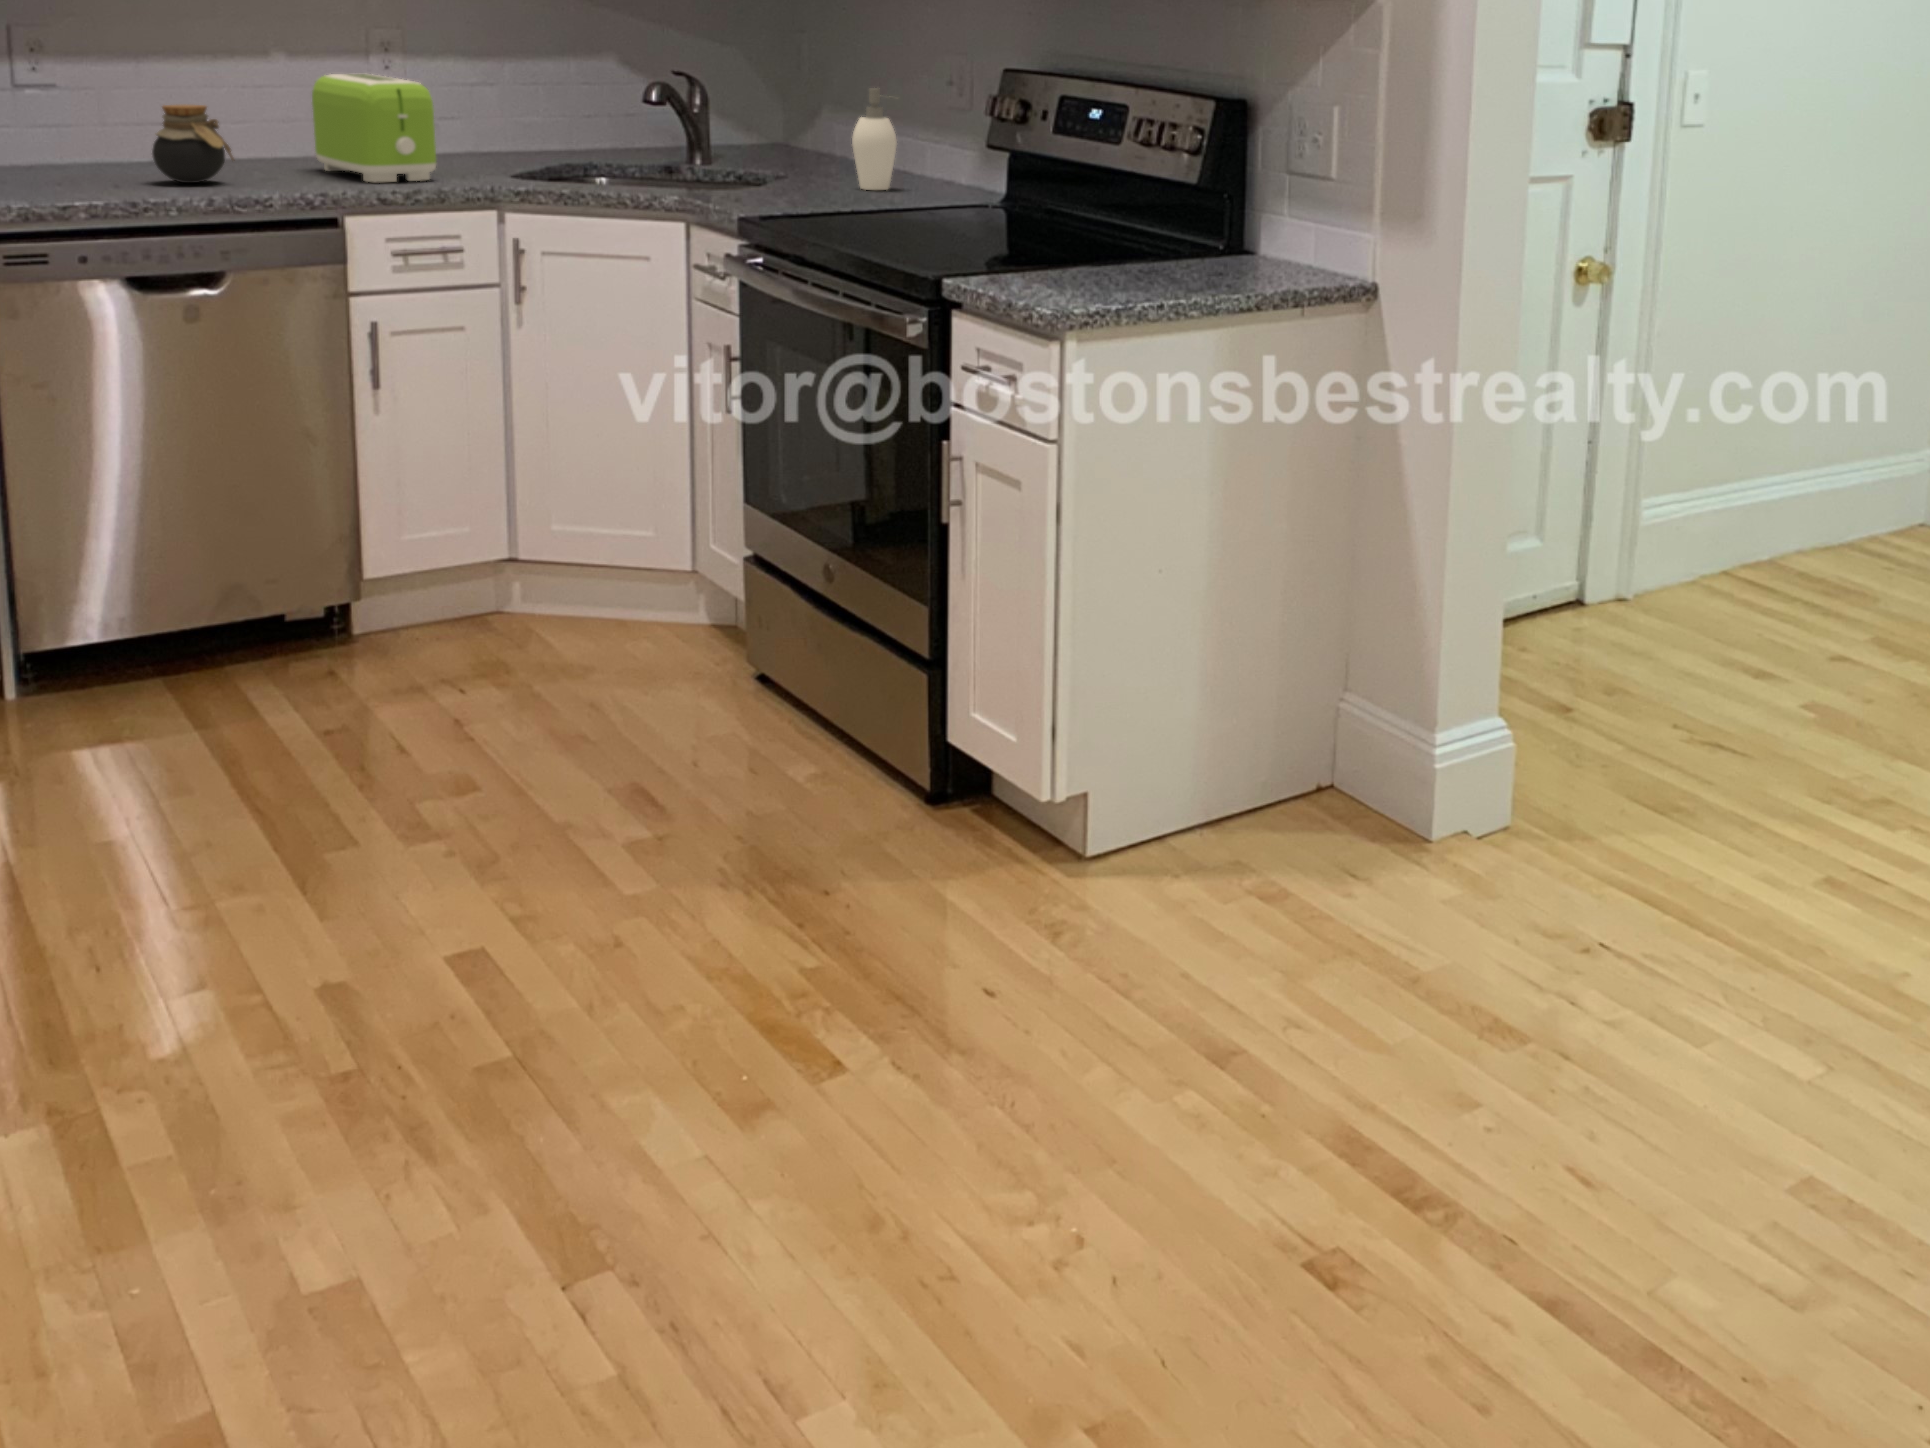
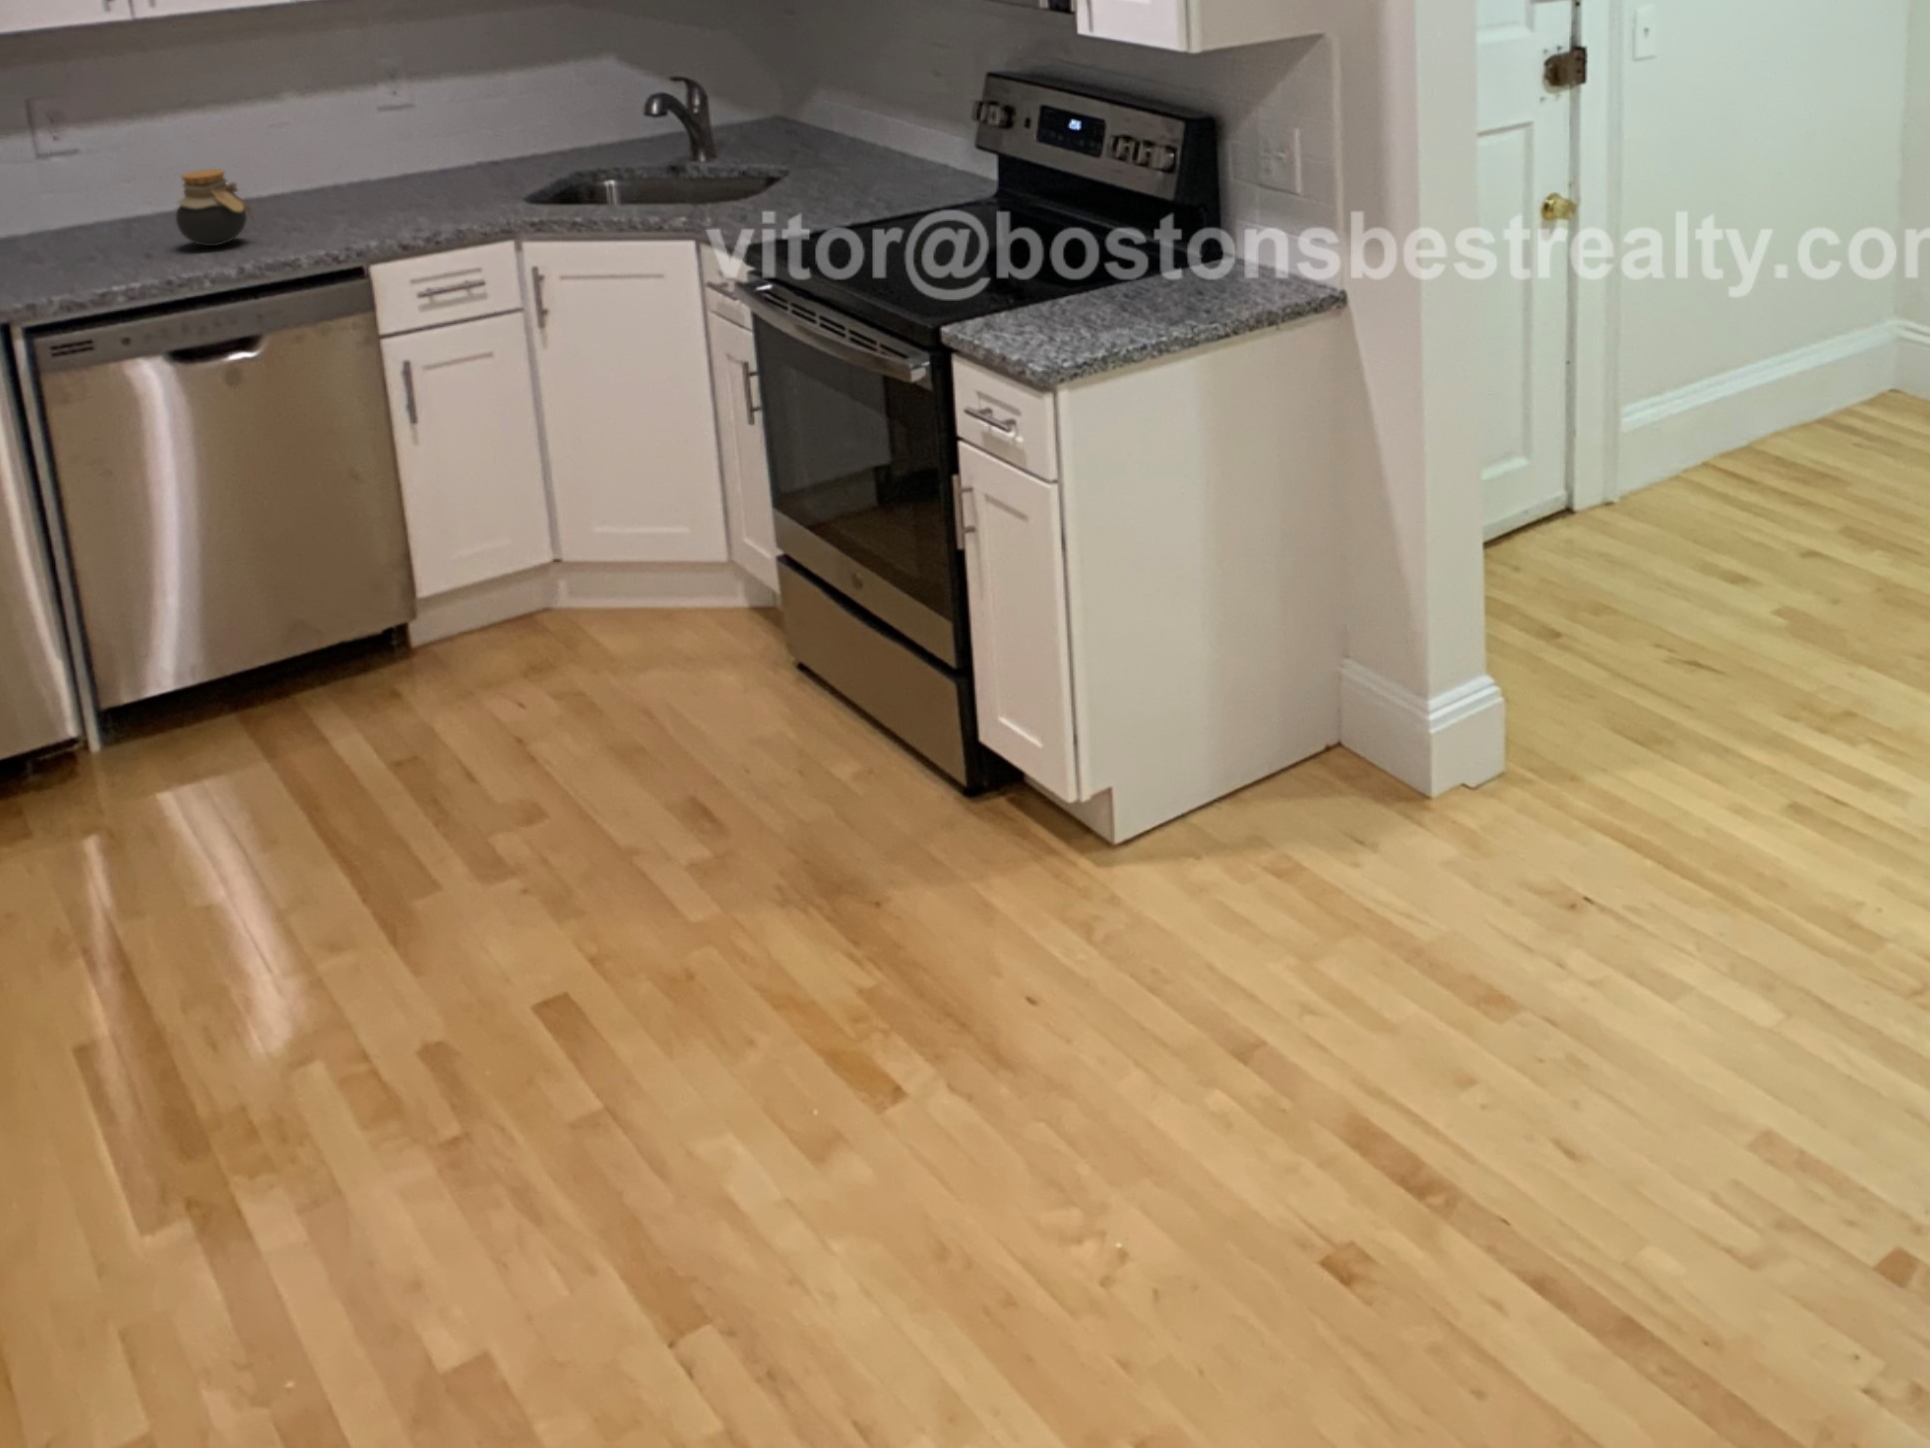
toaster: present [312,74,436,182] -> none [322,111,449,224]
soap dispenser: present [852,88,898,190] -> none [847,88,890,185]

